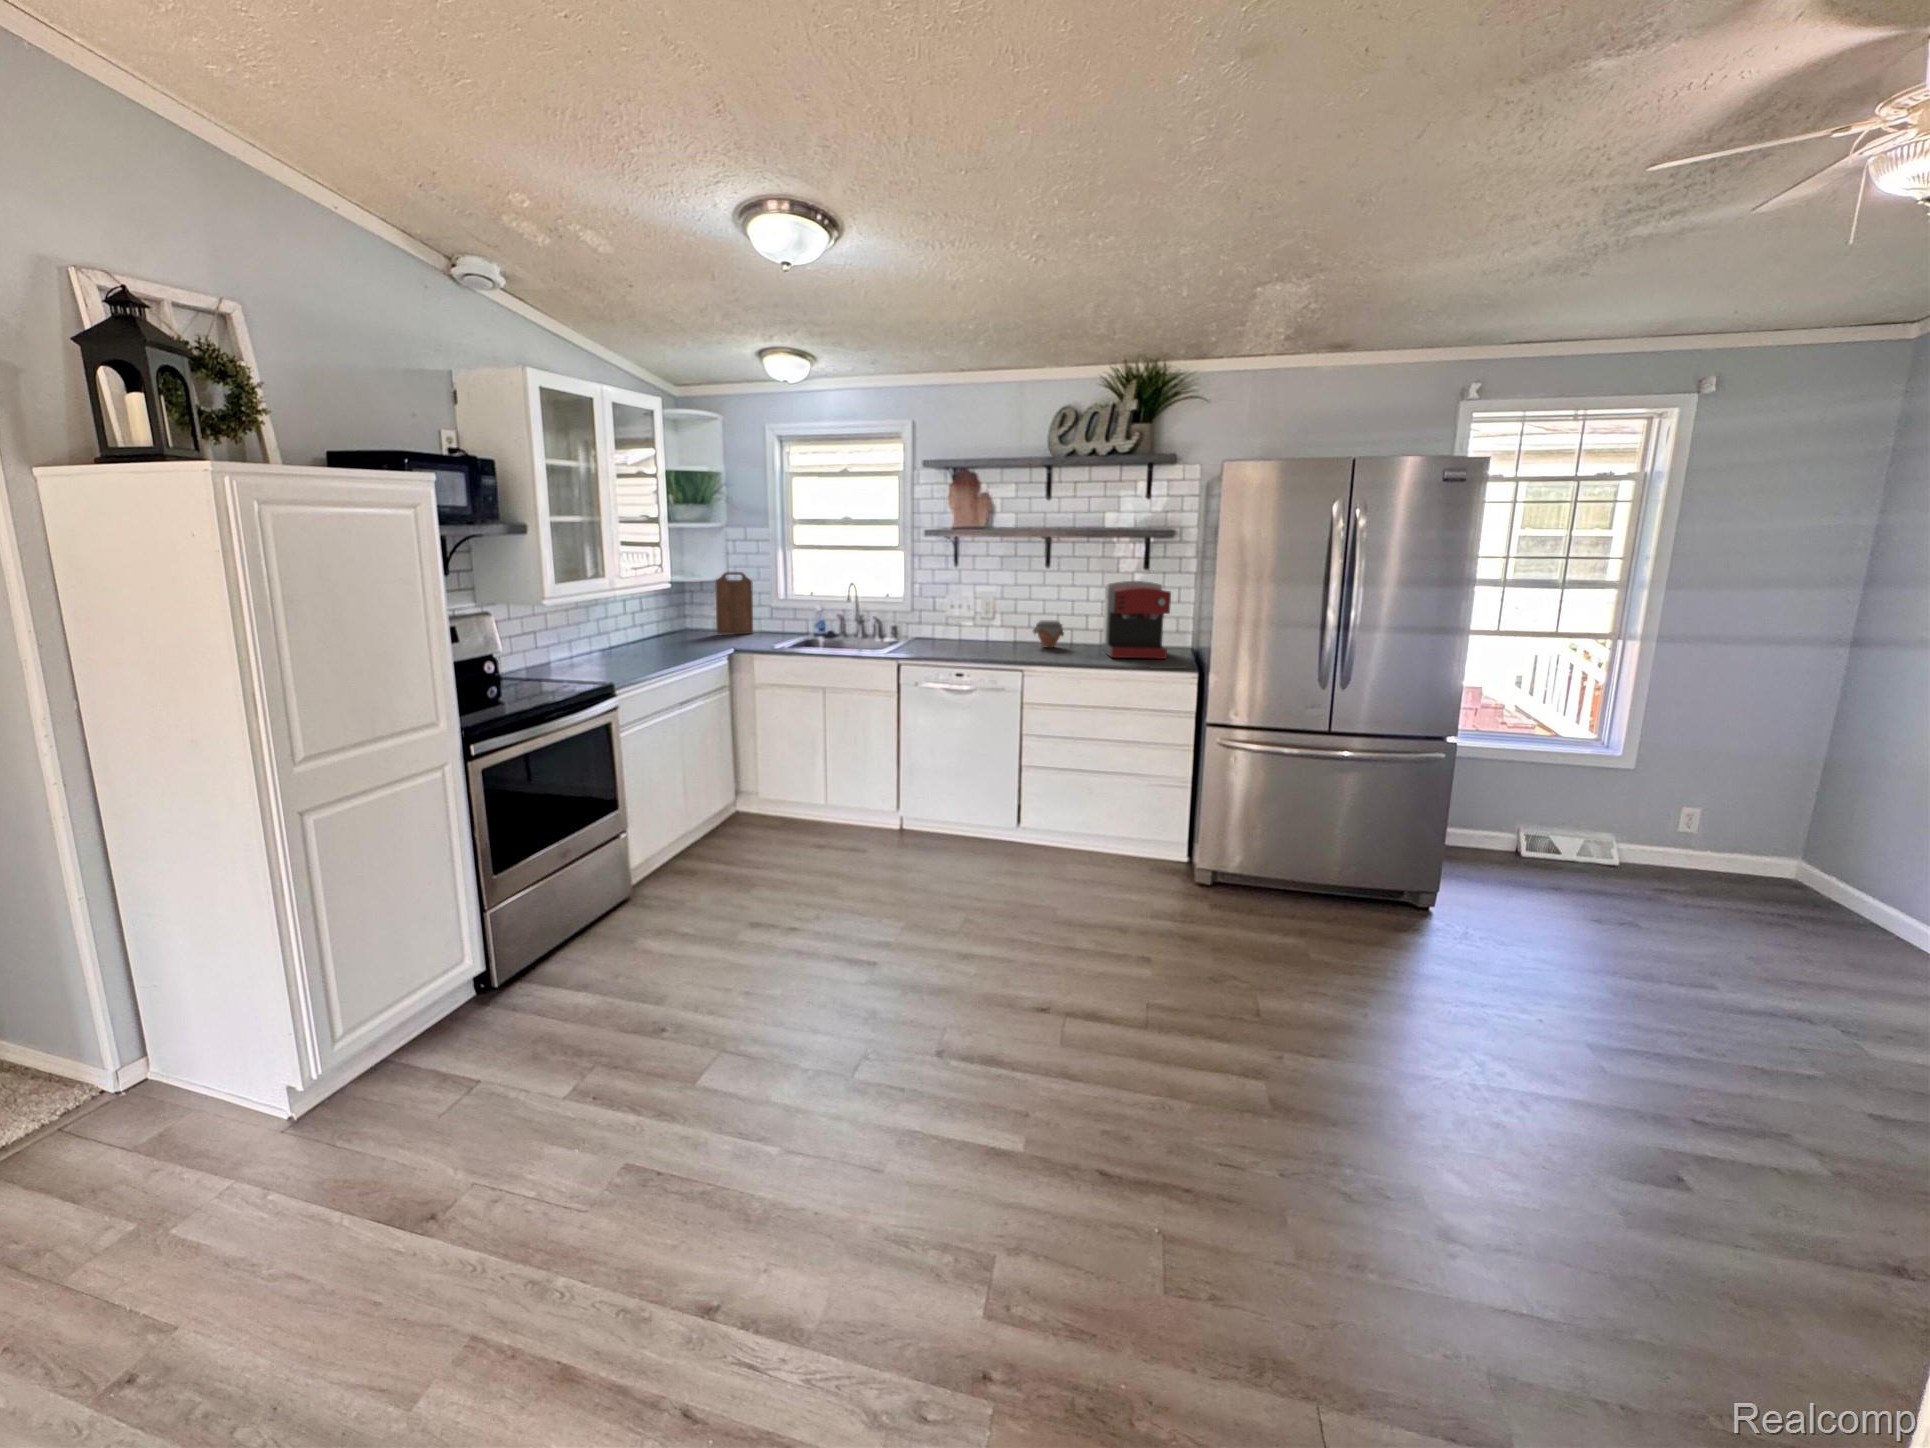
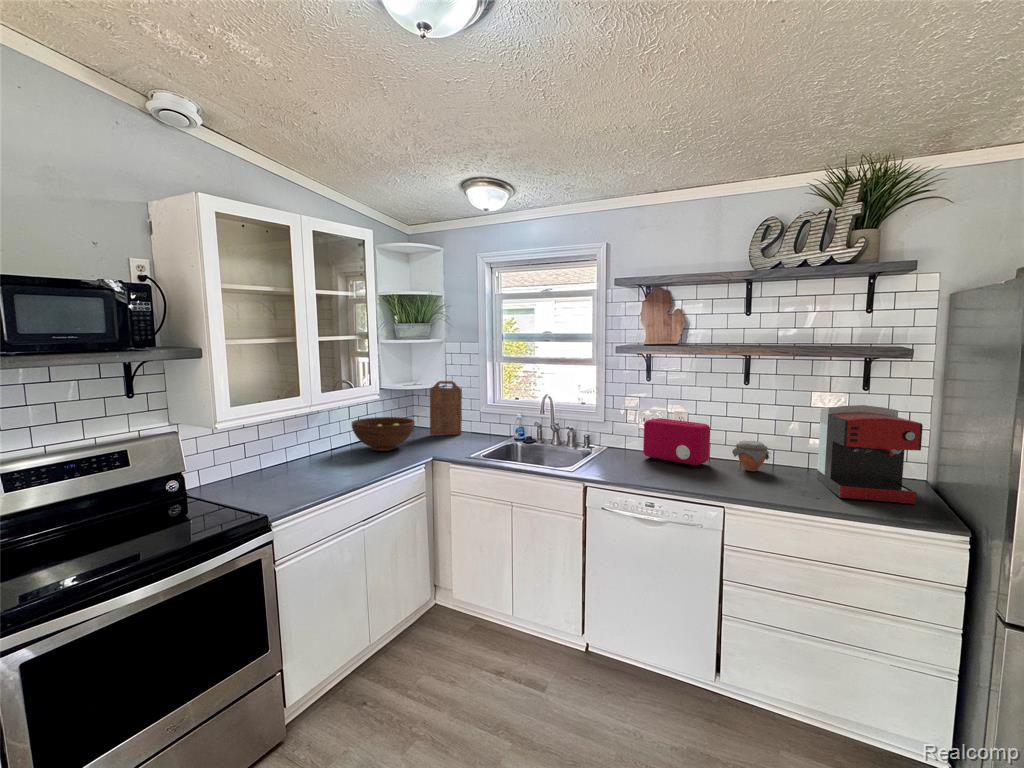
toaster: none [952,604,1014,647] -> present [643,418,710,467]
fruit bowl: none [636,612,707,646] -> present [352,417,415,451]

